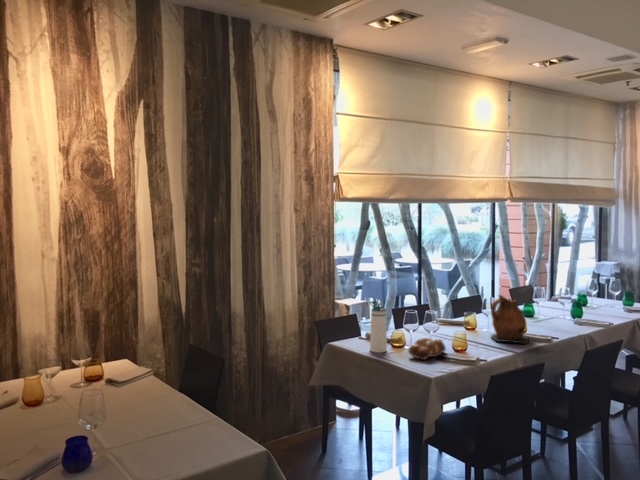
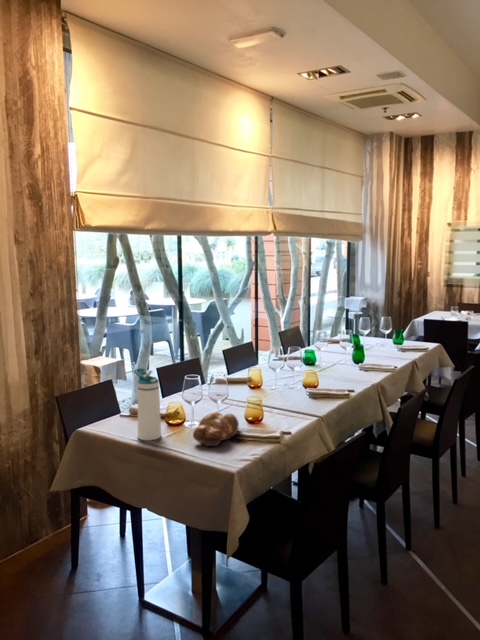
ceramic pitcher: present [491,295,528,343] -> none [281,346,328,405]

